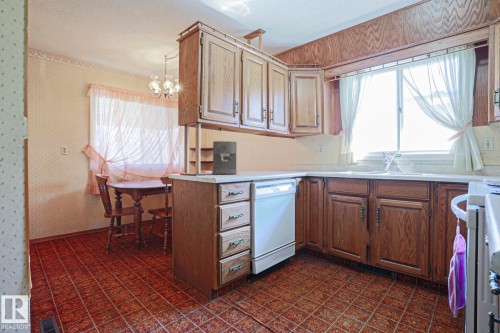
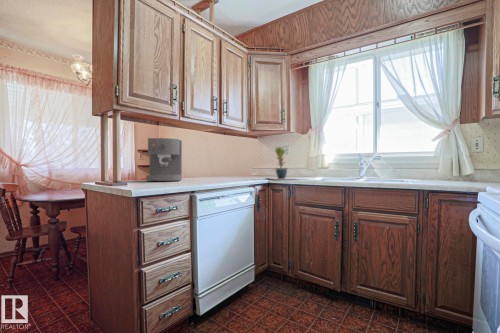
potted plant: none [301,146,333,174] -> present [272,147,291,180]

